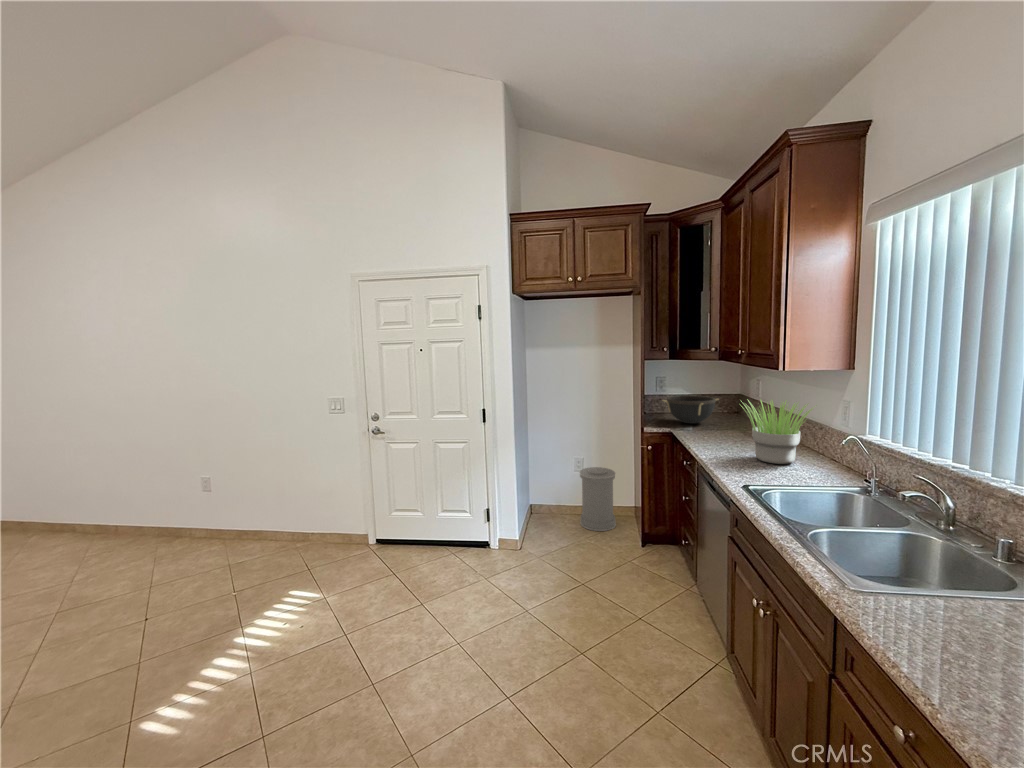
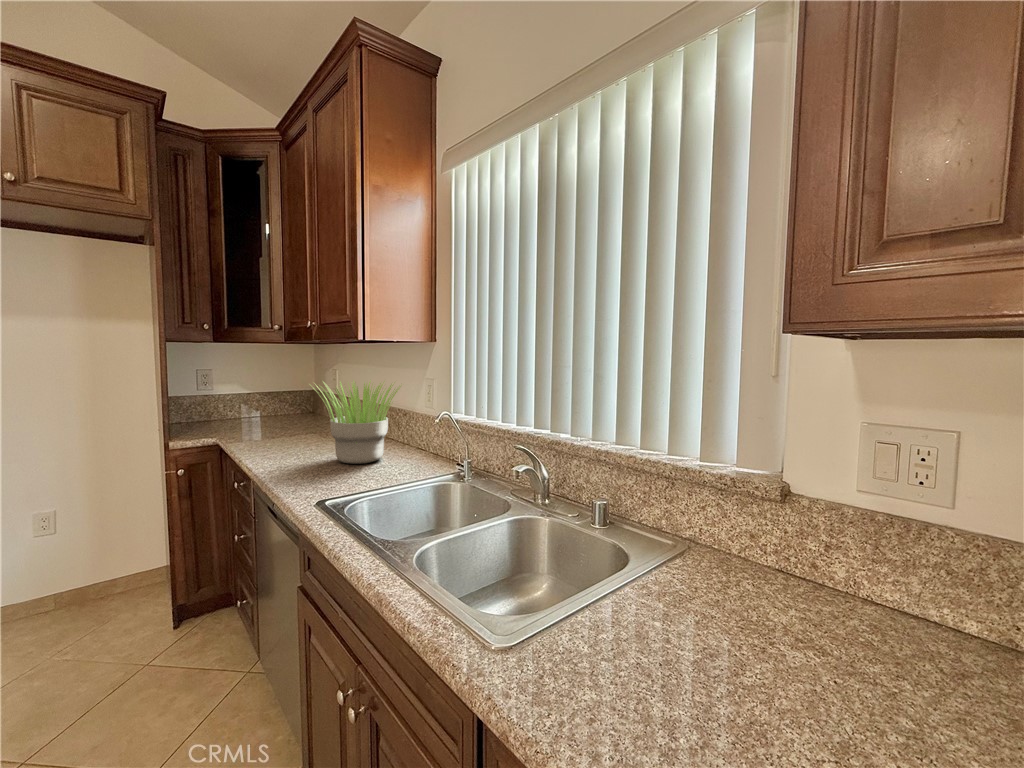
bowl: present [663,395,719,424] -> none [201,390,290,429]
trash can: present [580,467,616,531] -> none [26,524,121,648]

